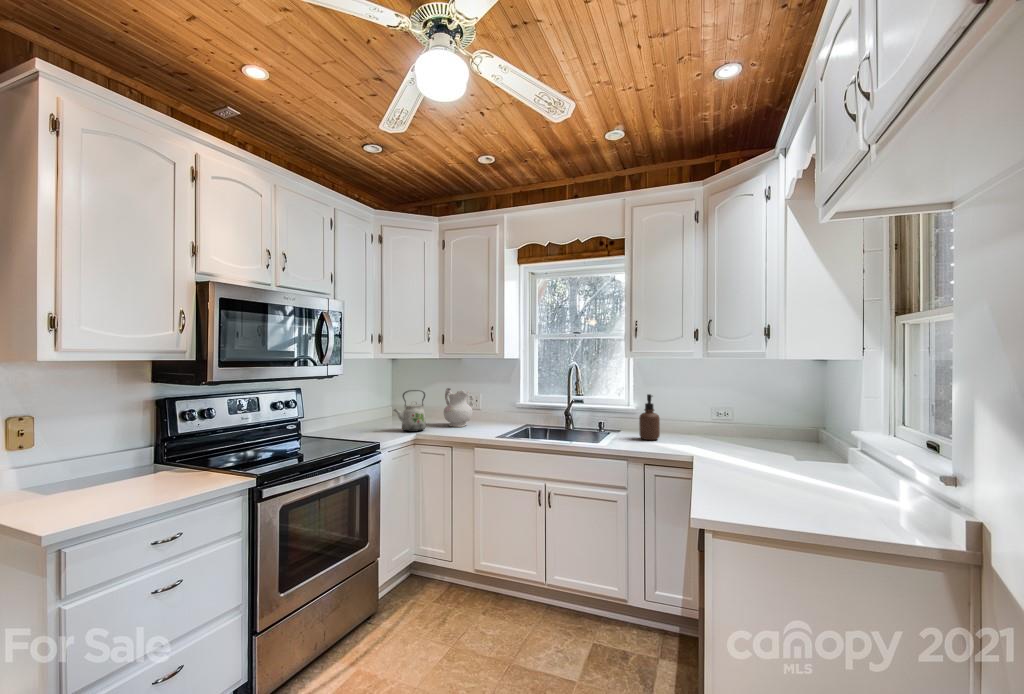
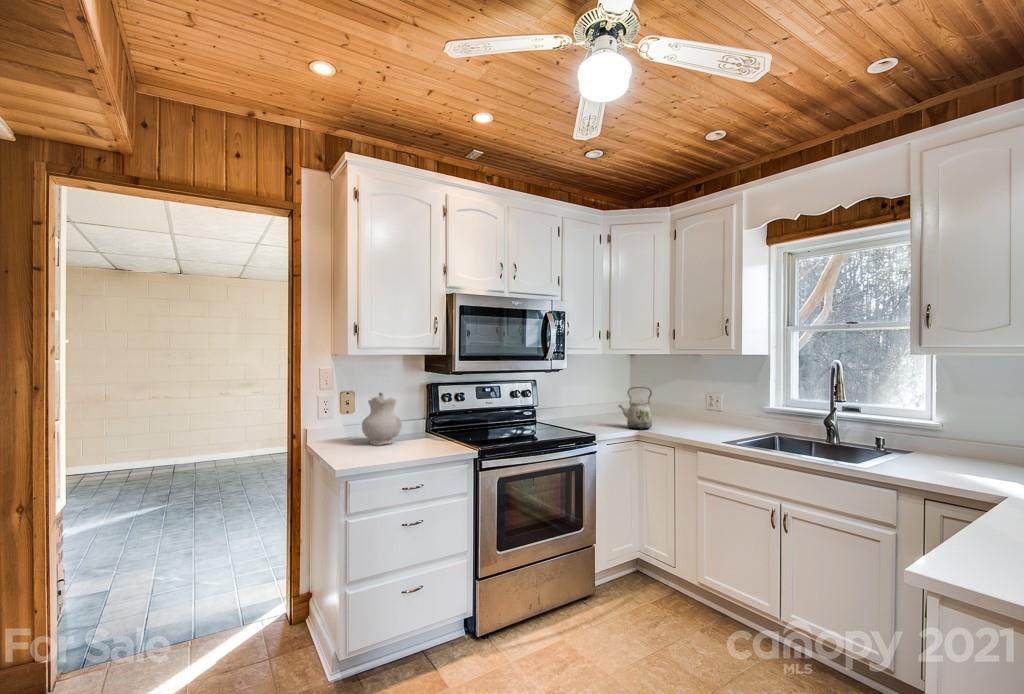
ceramic pitcher: present [444,388,473,427] -> present [362,393,402,445]
soap dispenser: present [639,394,660,440] -> none [934,409,970,473]

